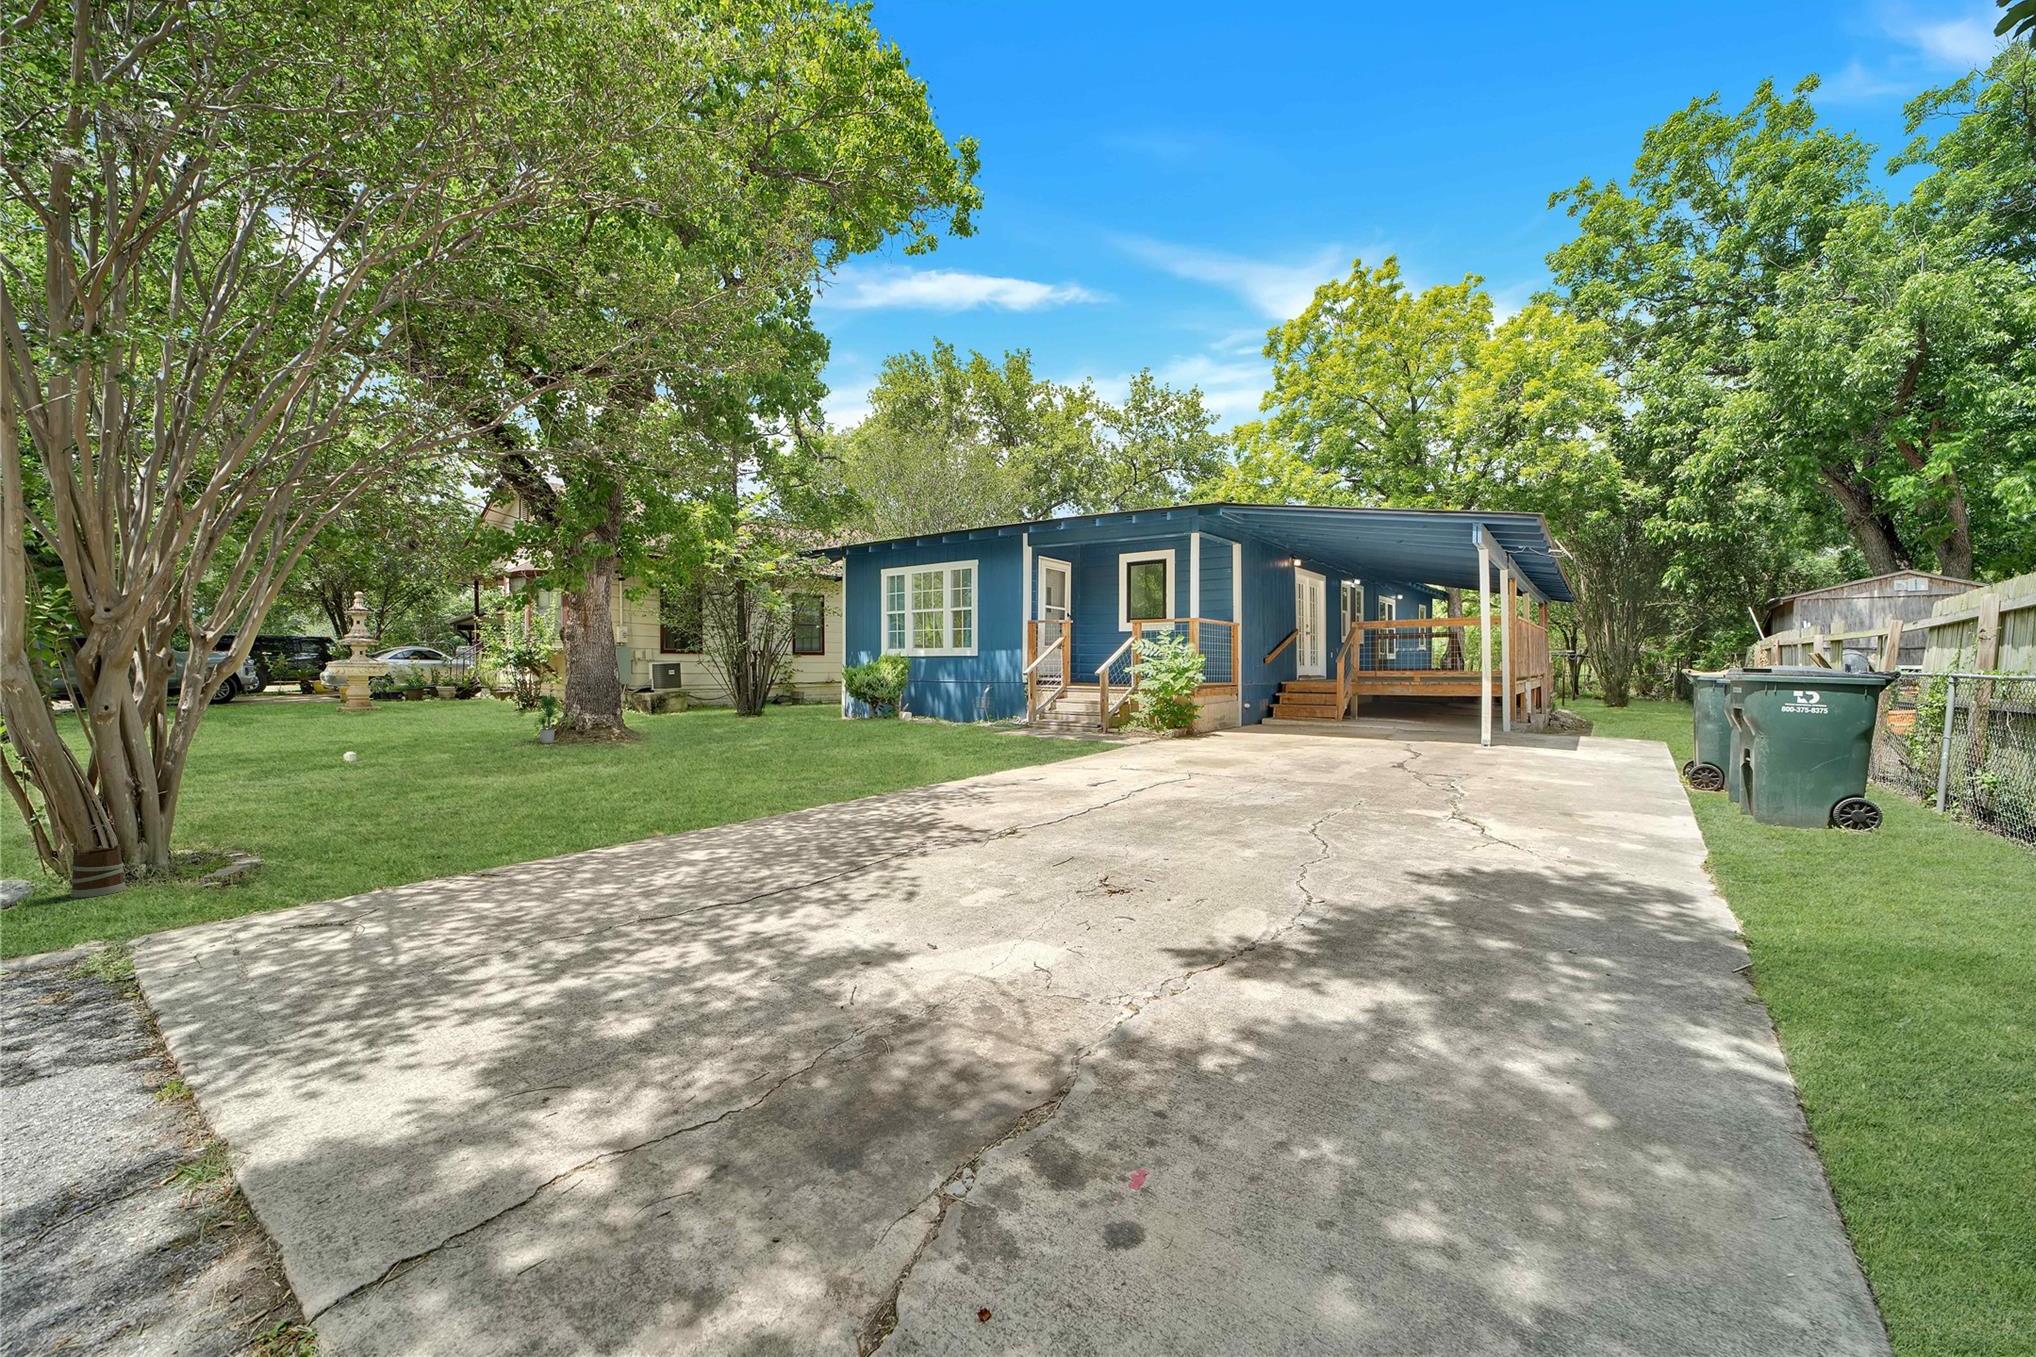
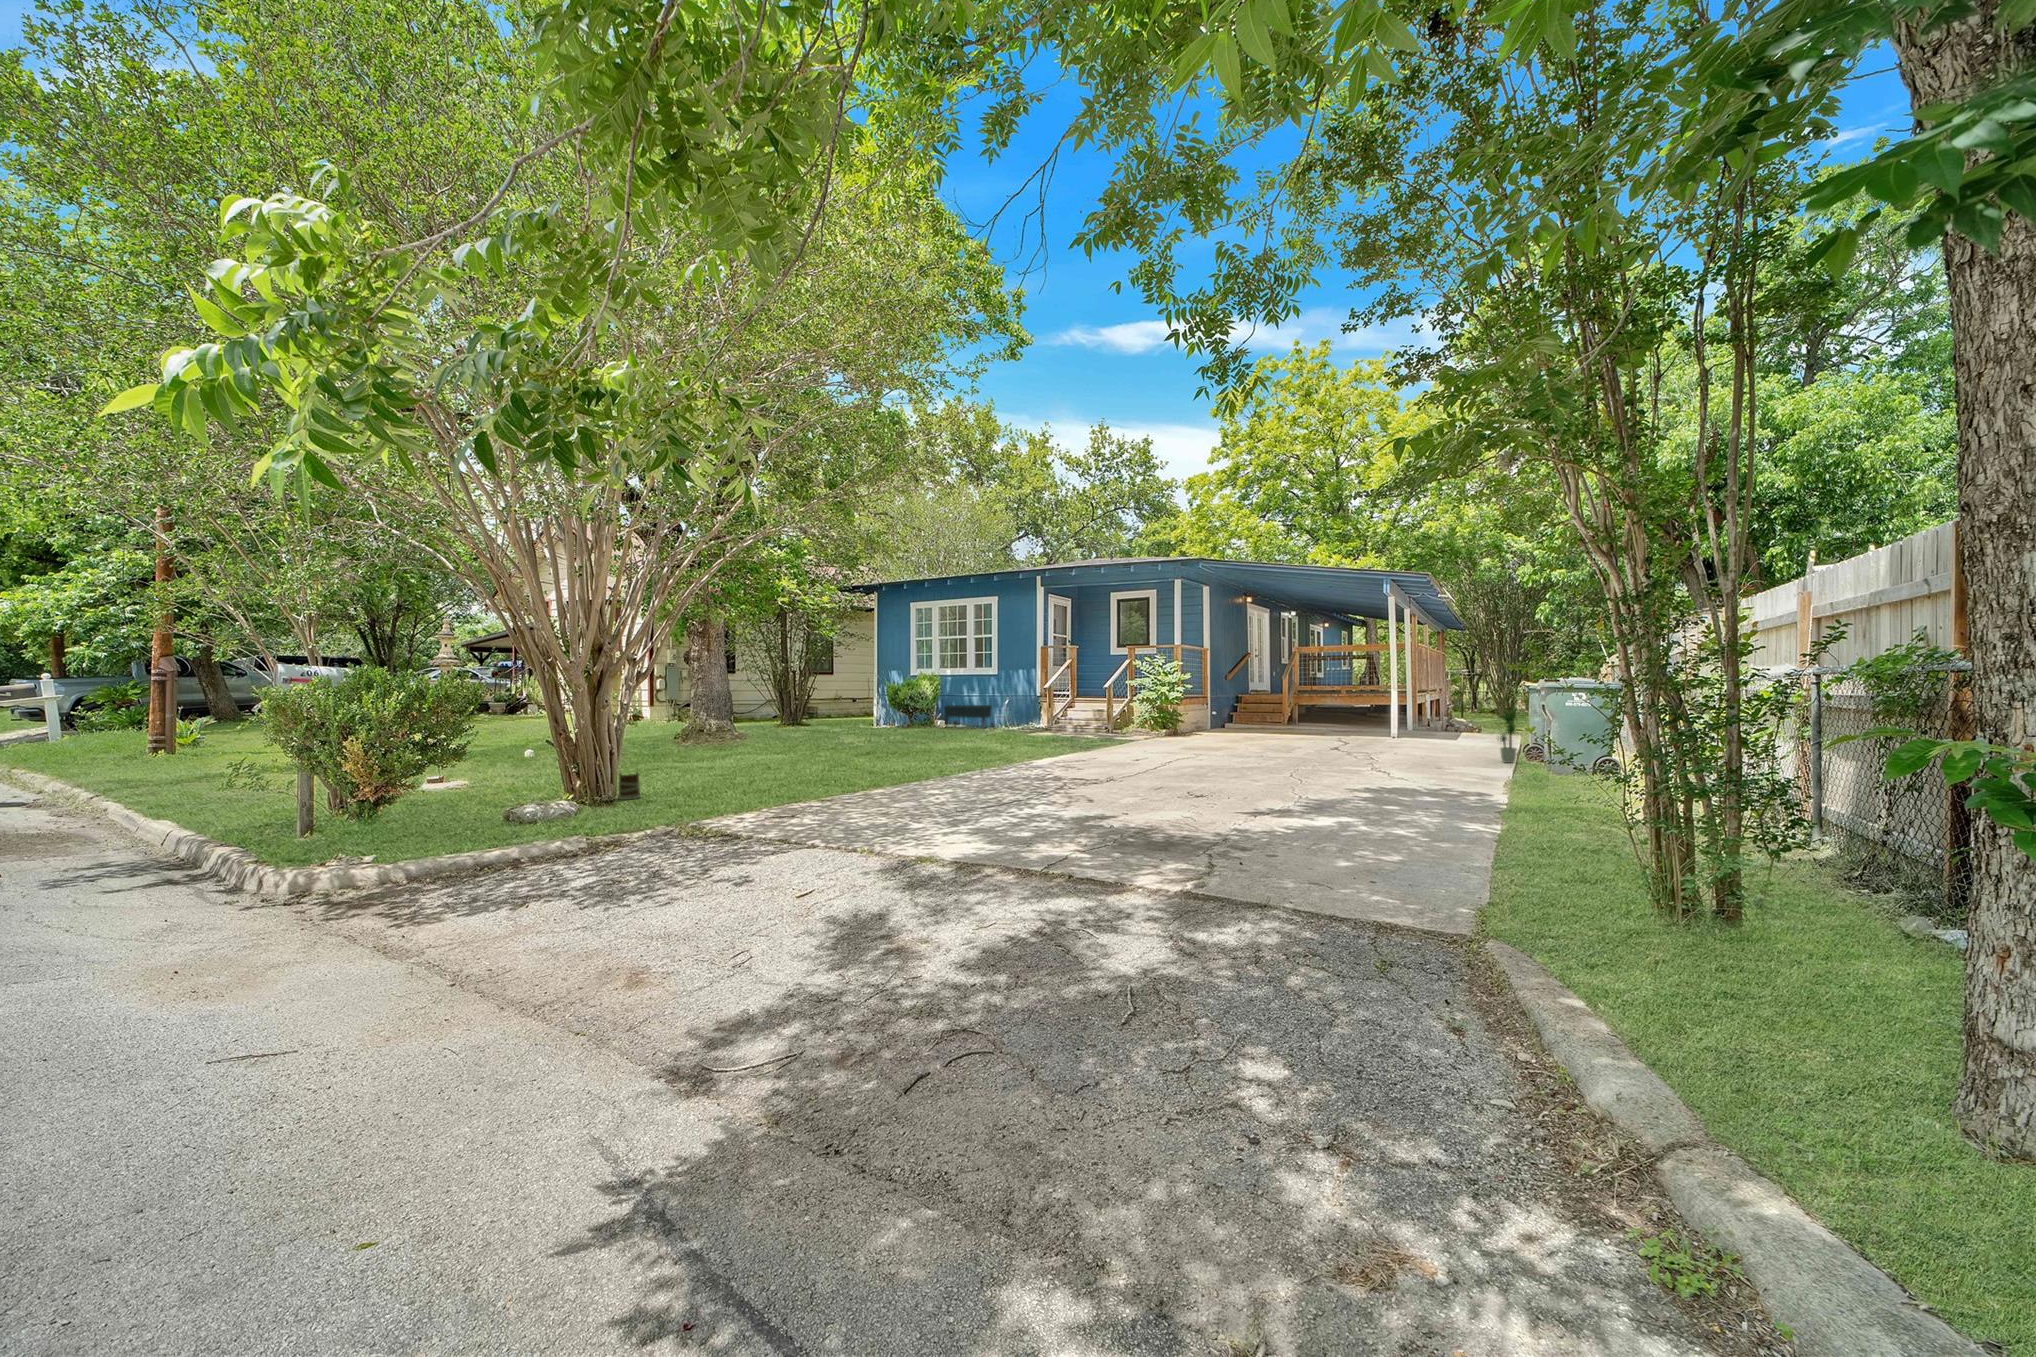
potted plant: present [538,693,559,744] -> present [1499,707,1522,763]
bench: none [913,693,974,723] -> present [944,705,994,728]

